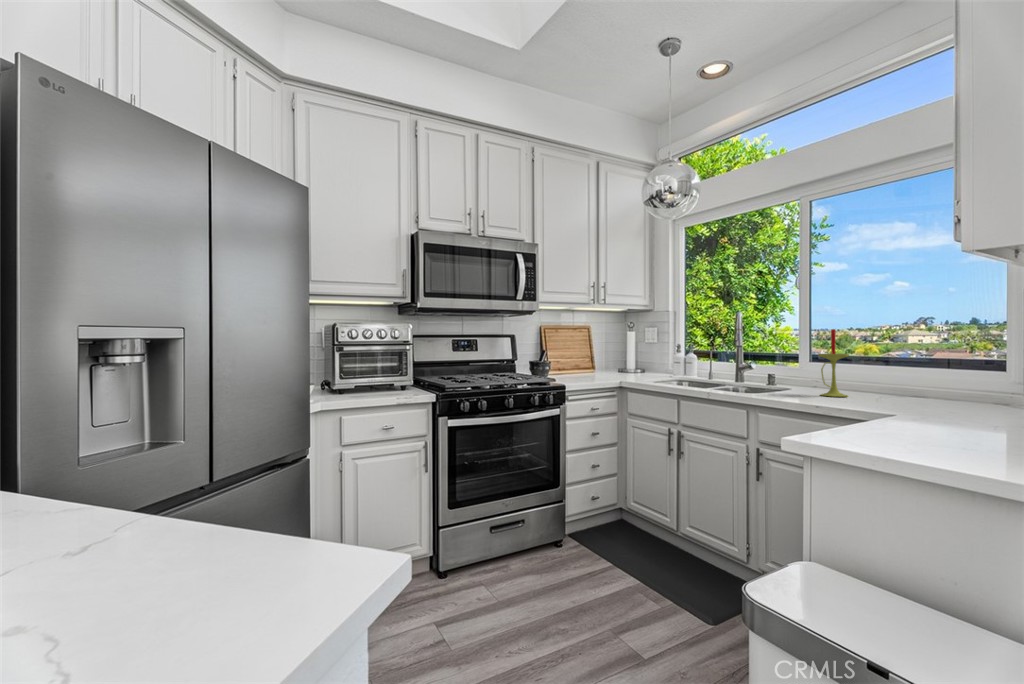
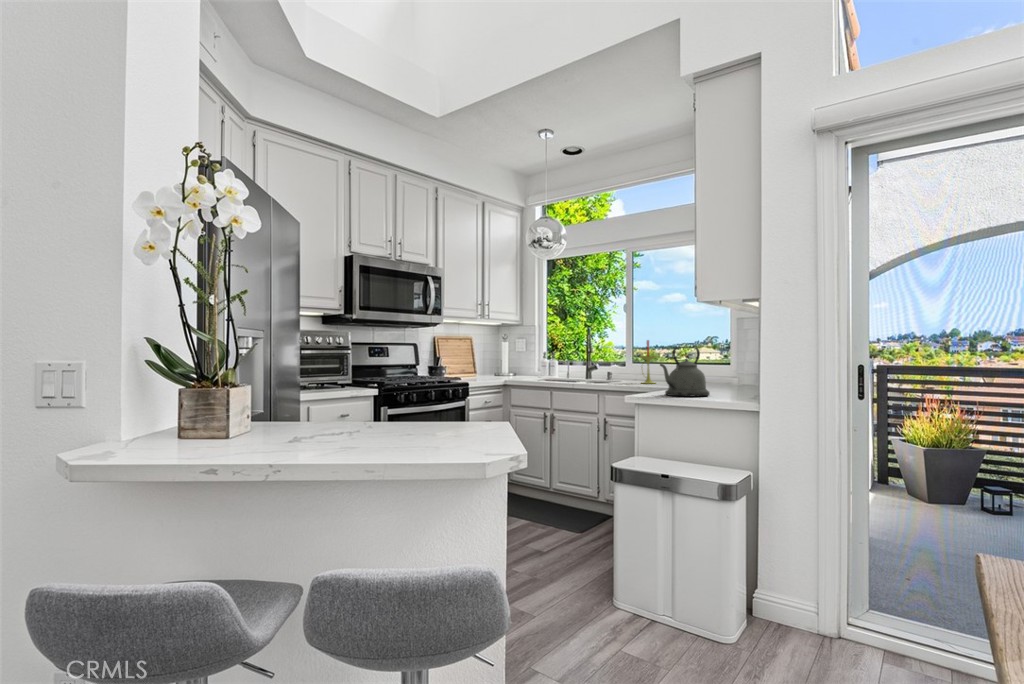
kettle: none [853,346,976,450] -> present [660,347,710,396]

